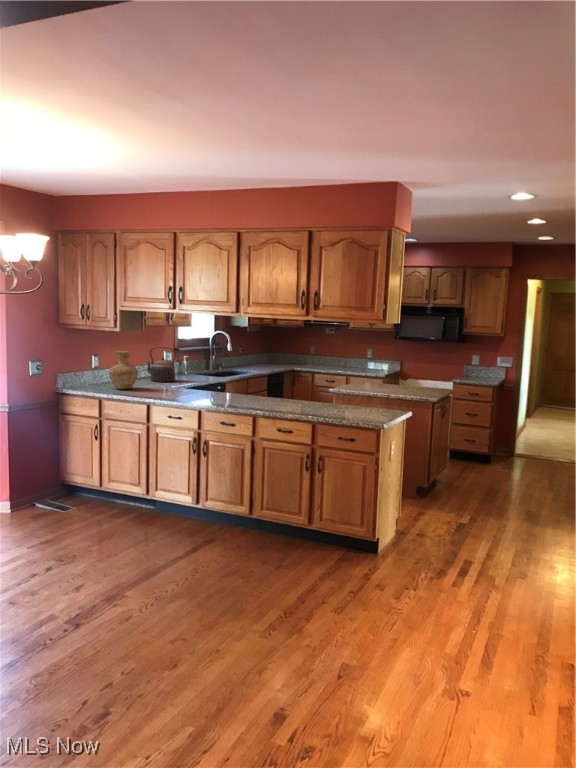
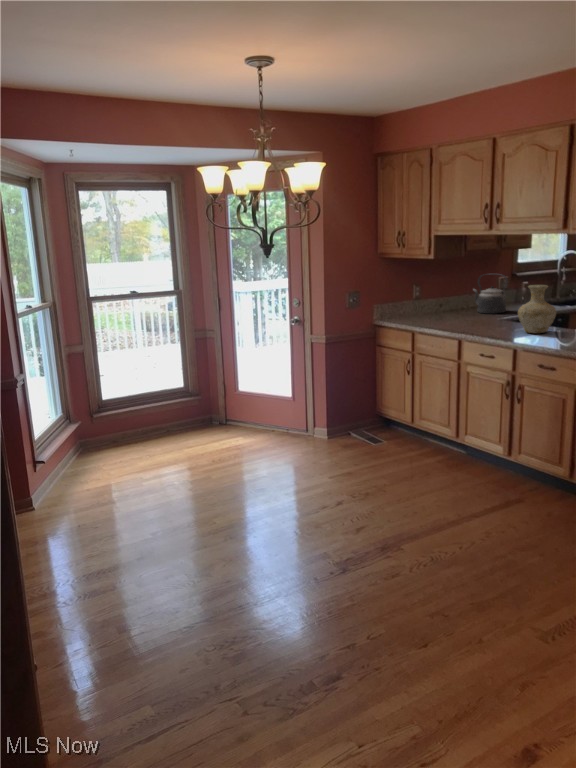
vase: present [109,351,138,389] -> present [518,285,556,333]

